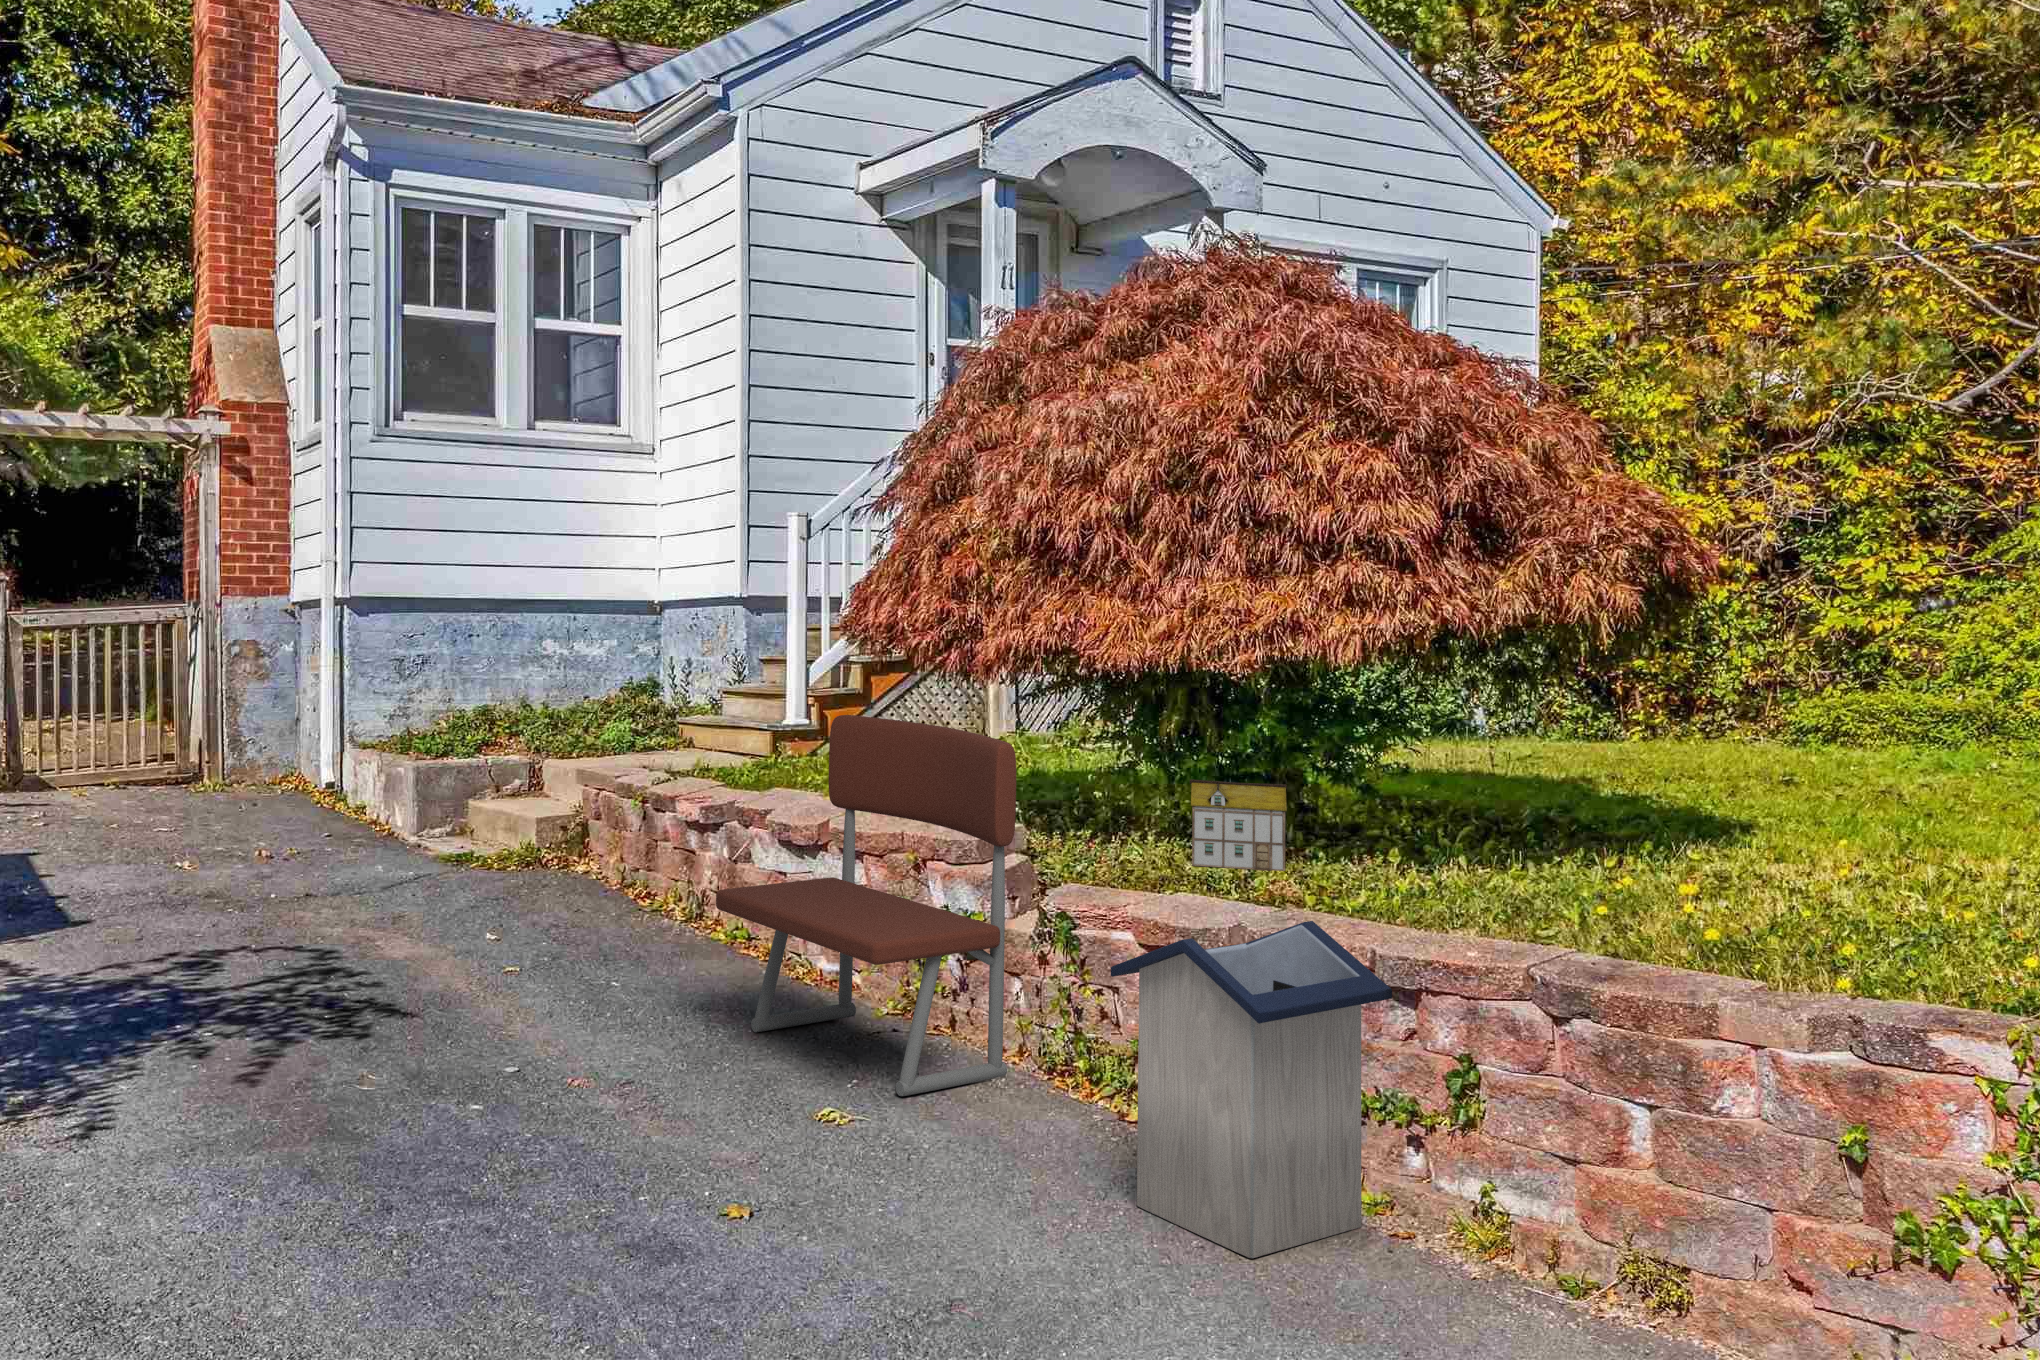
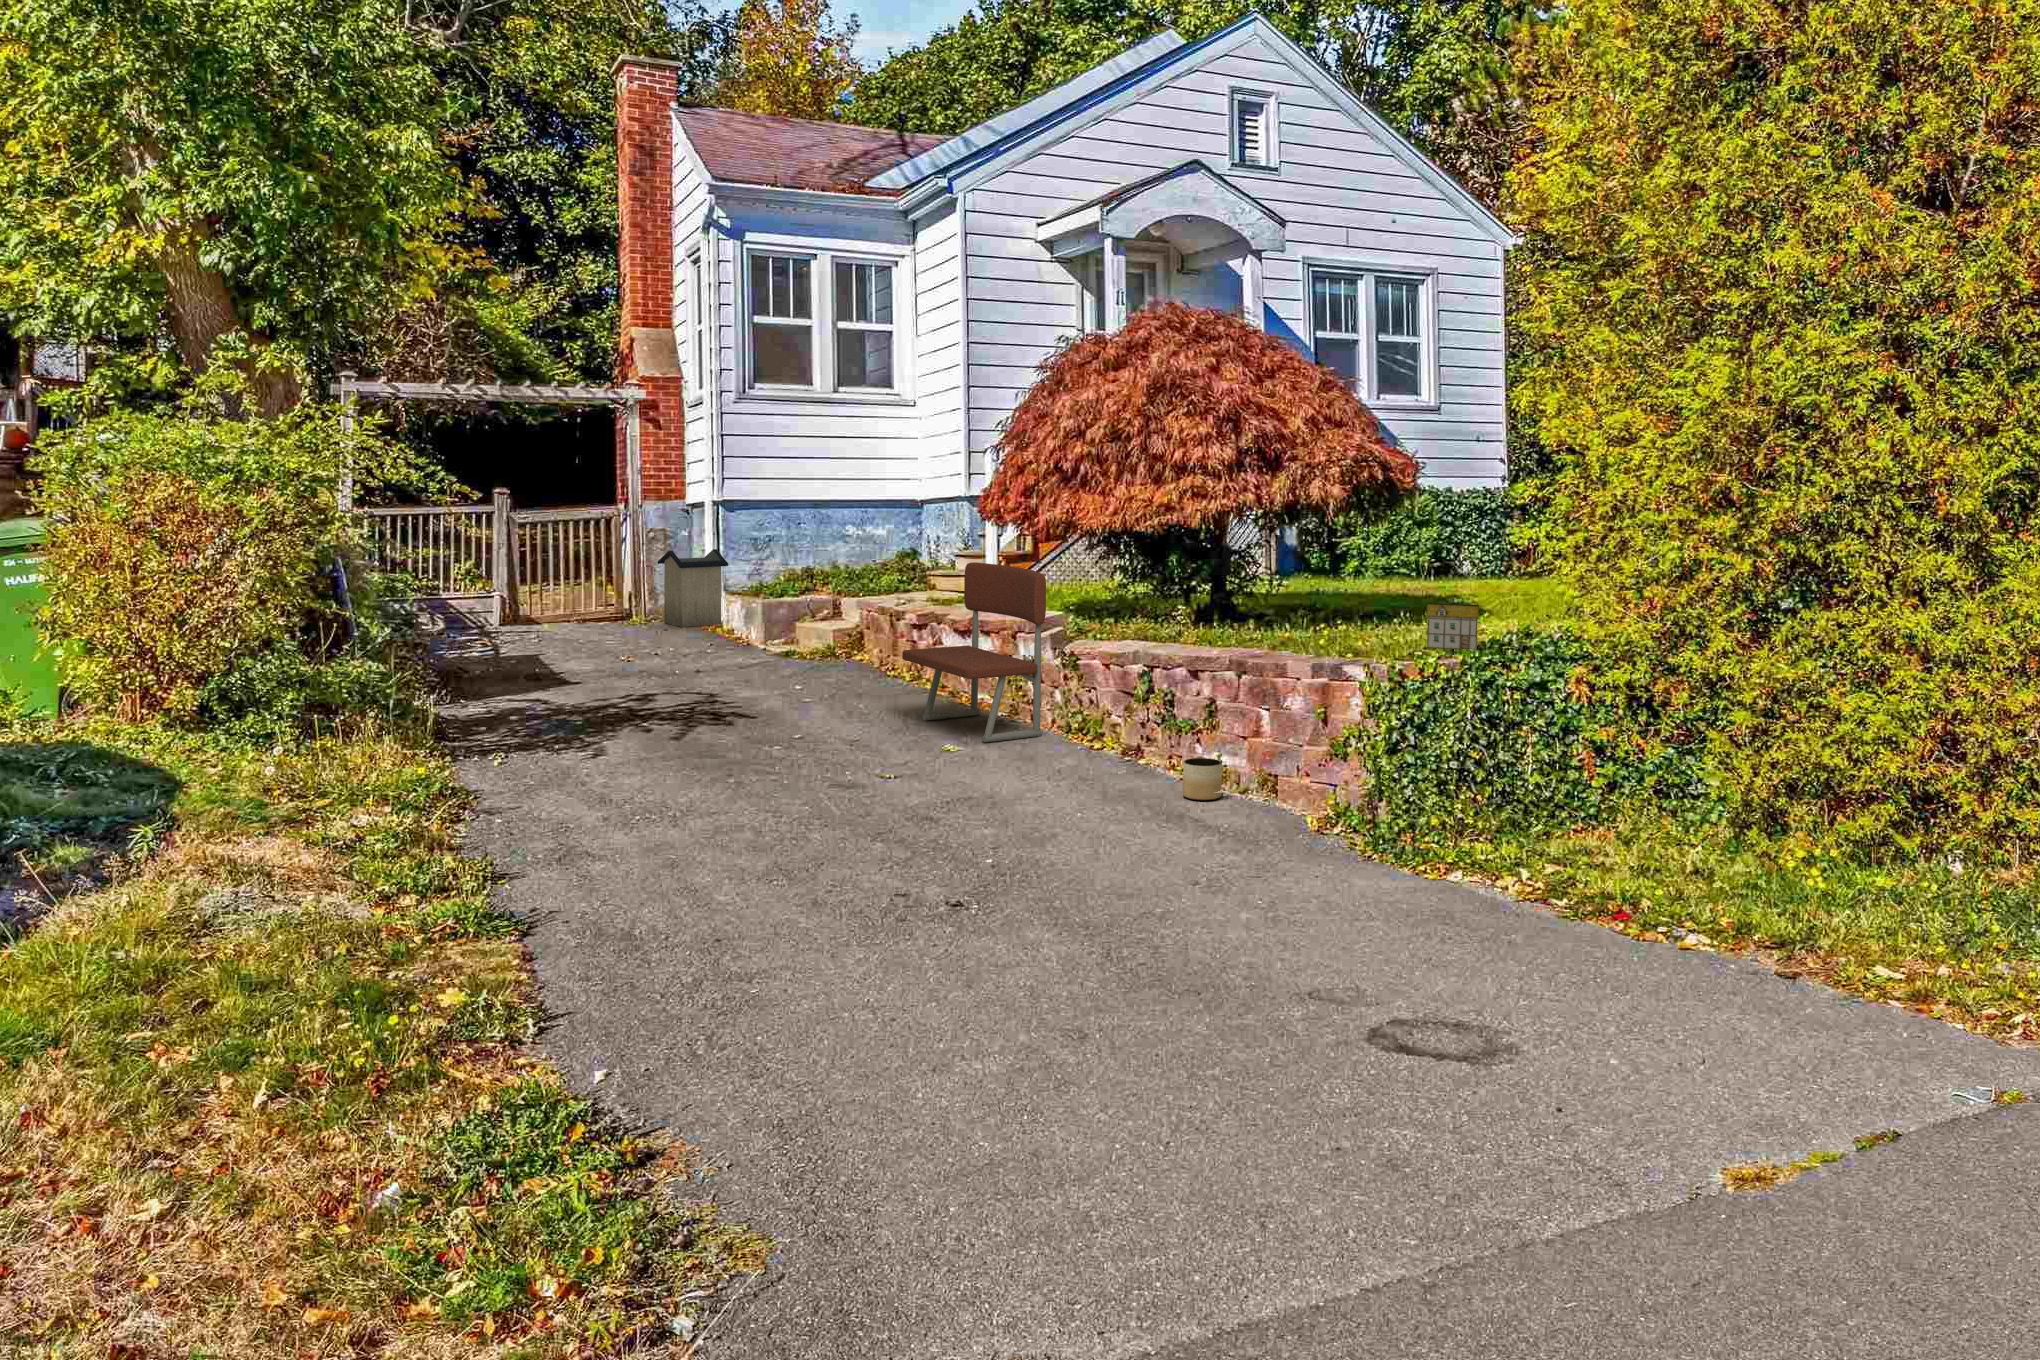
toy house: present [1190,779,1287,871] -> present [1427,603,1479,650]
trash can: present [1111,921,1392,1258] -> present [658,549,728,627]
planter: none [1428,1183,1521,1298] -> present [1183,758,1222,801]

